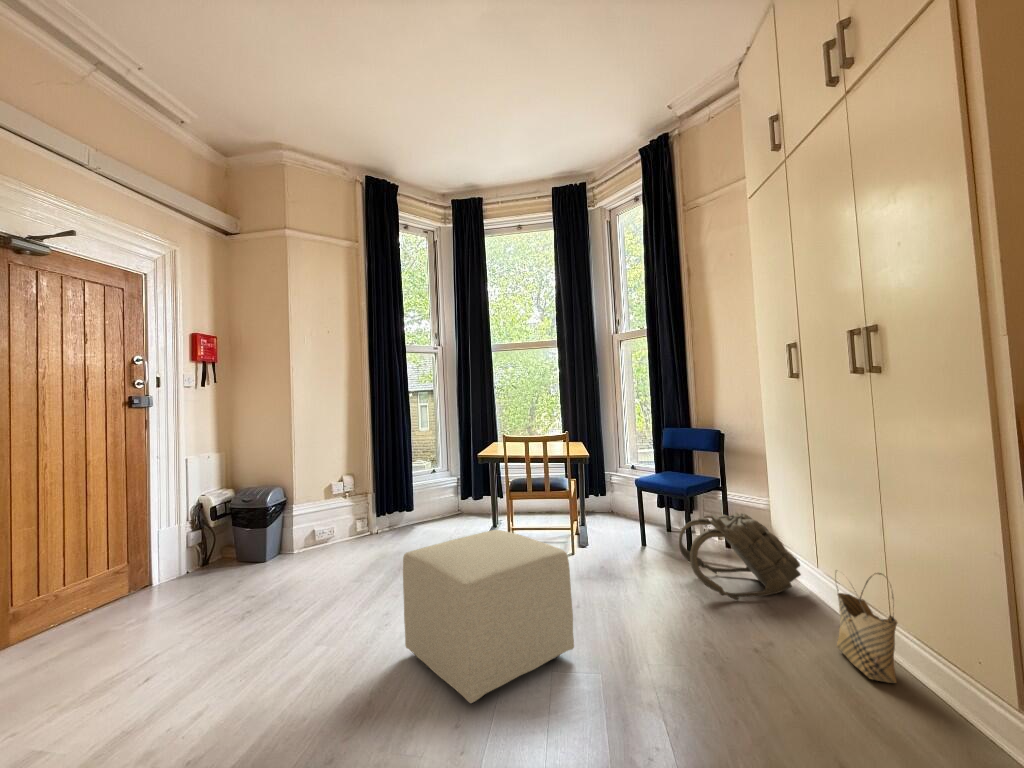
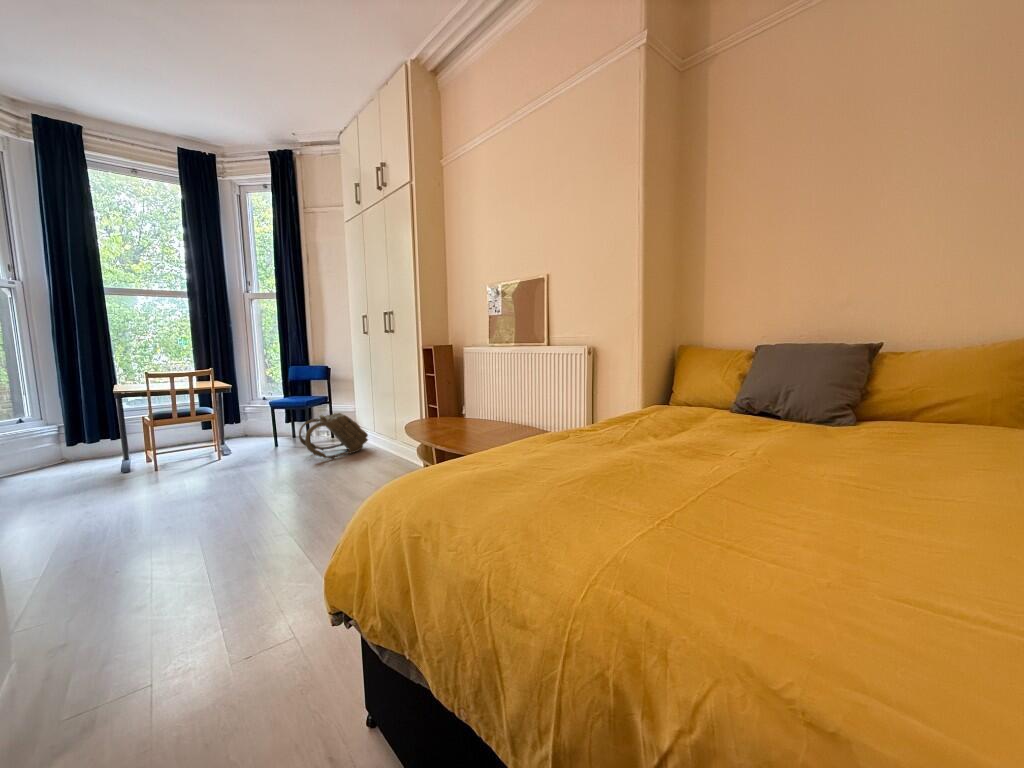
ottoman: present [403,530,574,703] -> none [48,438,224,538]
woven basket: present [835,573,897,683] -> none [376,426,397,470]

